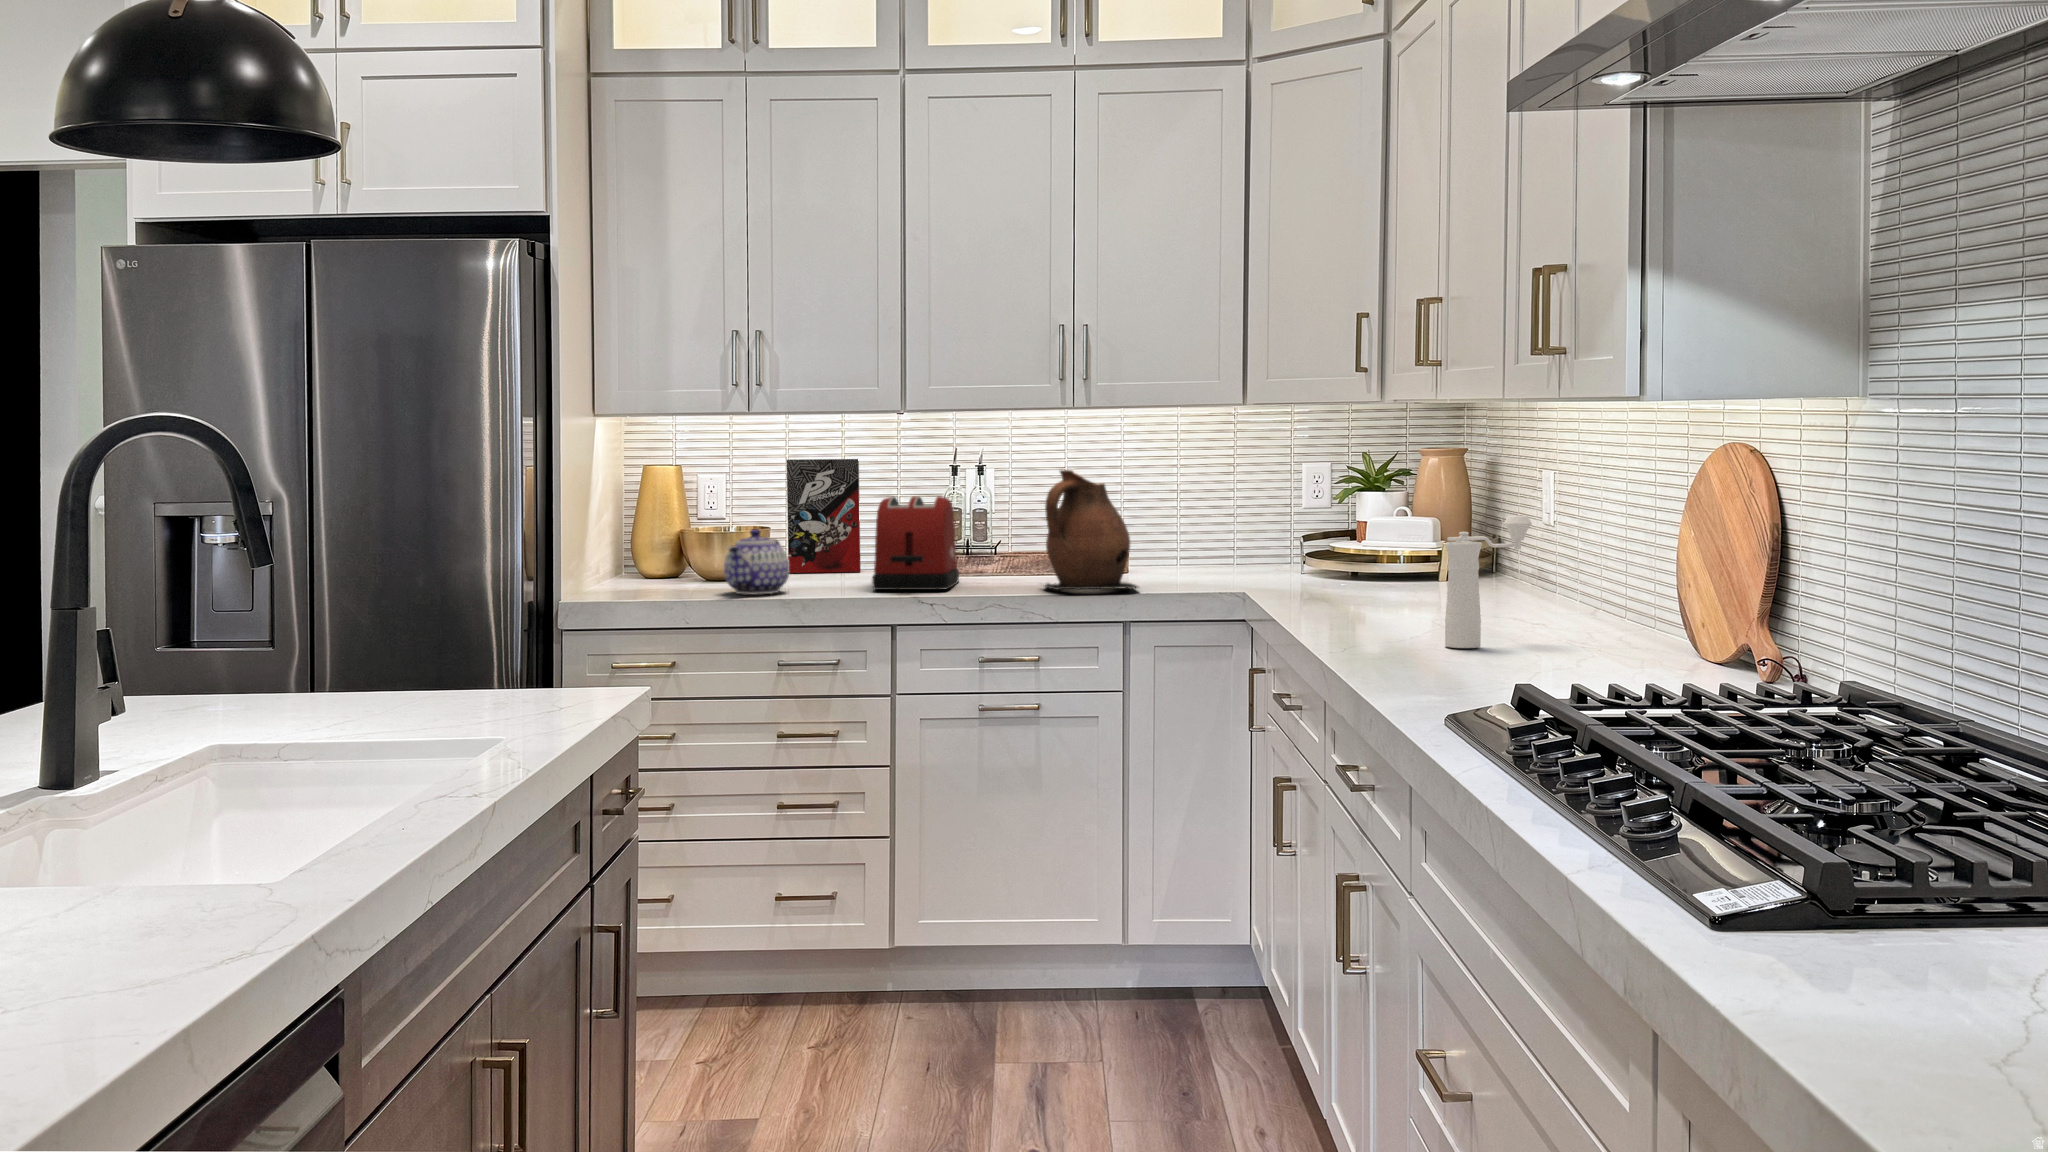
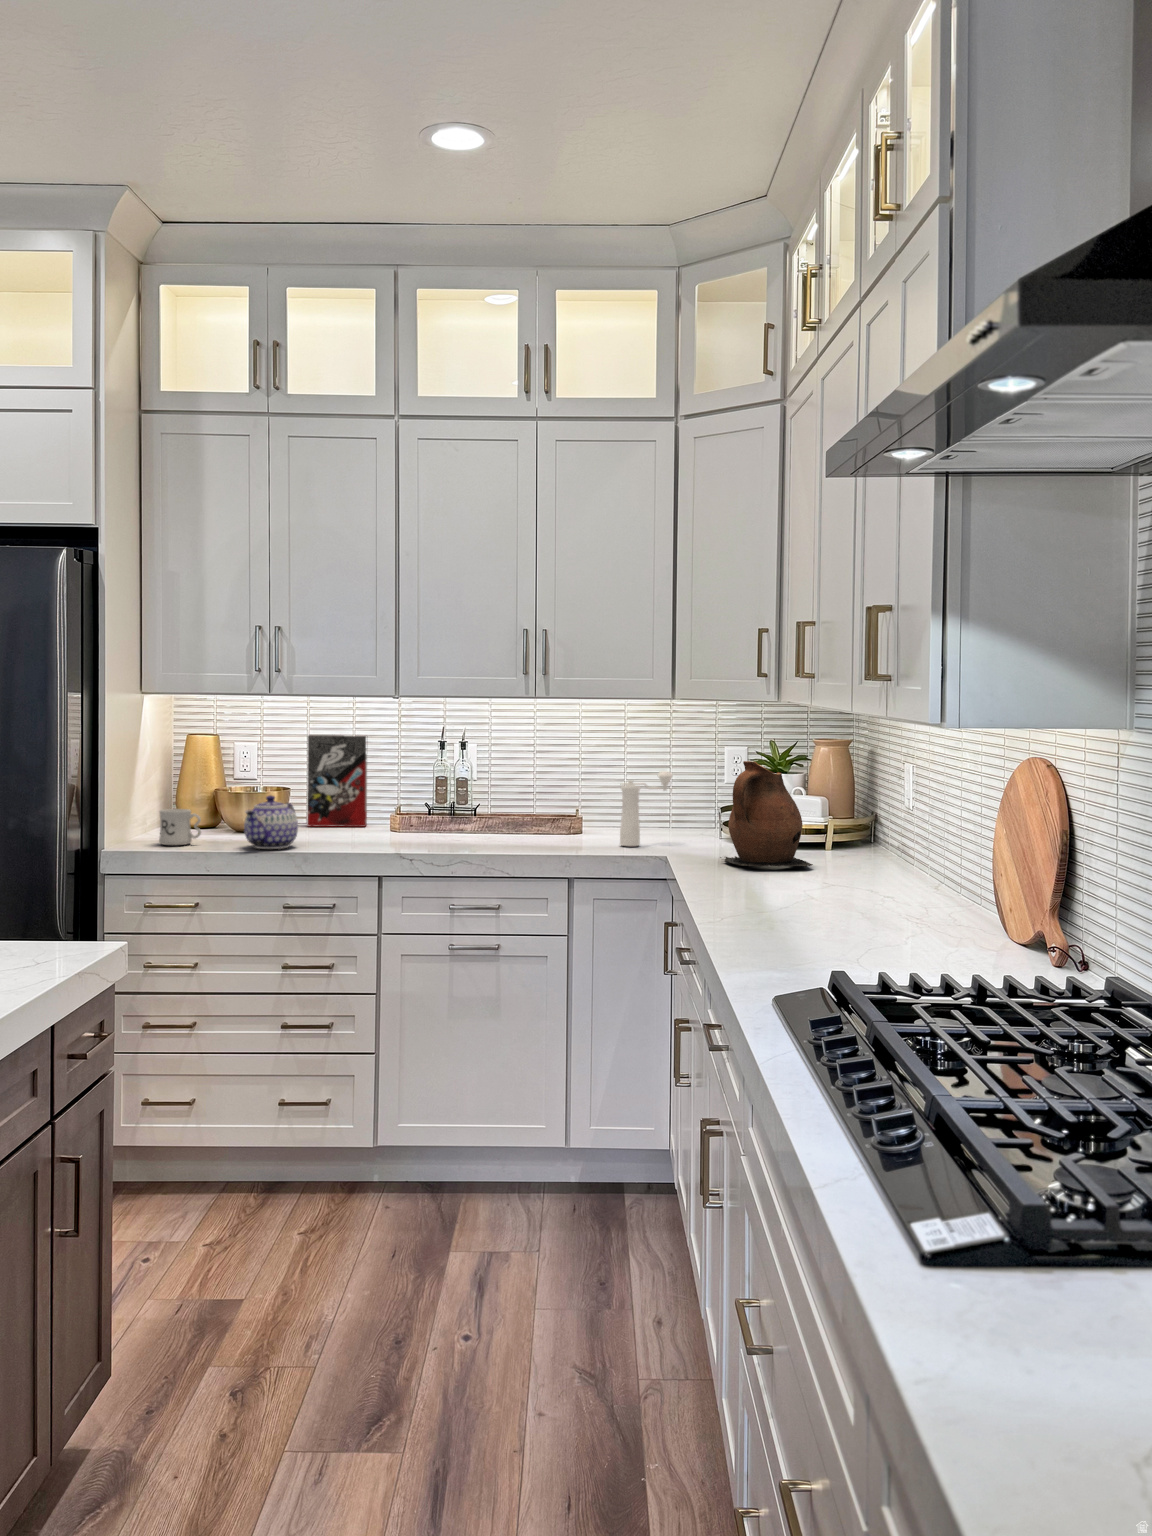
ceramic pitcher: present [1045,470,1138,590] -> present [720,761,813,868]
toaster: present [872,496,959,590] -> none [365,770,440,848]
pepper mill: present [1445,516,1532,648] -> present [620,771,673,846]
mug: none [618,549,670,593] -> present [159,809,201,845]

